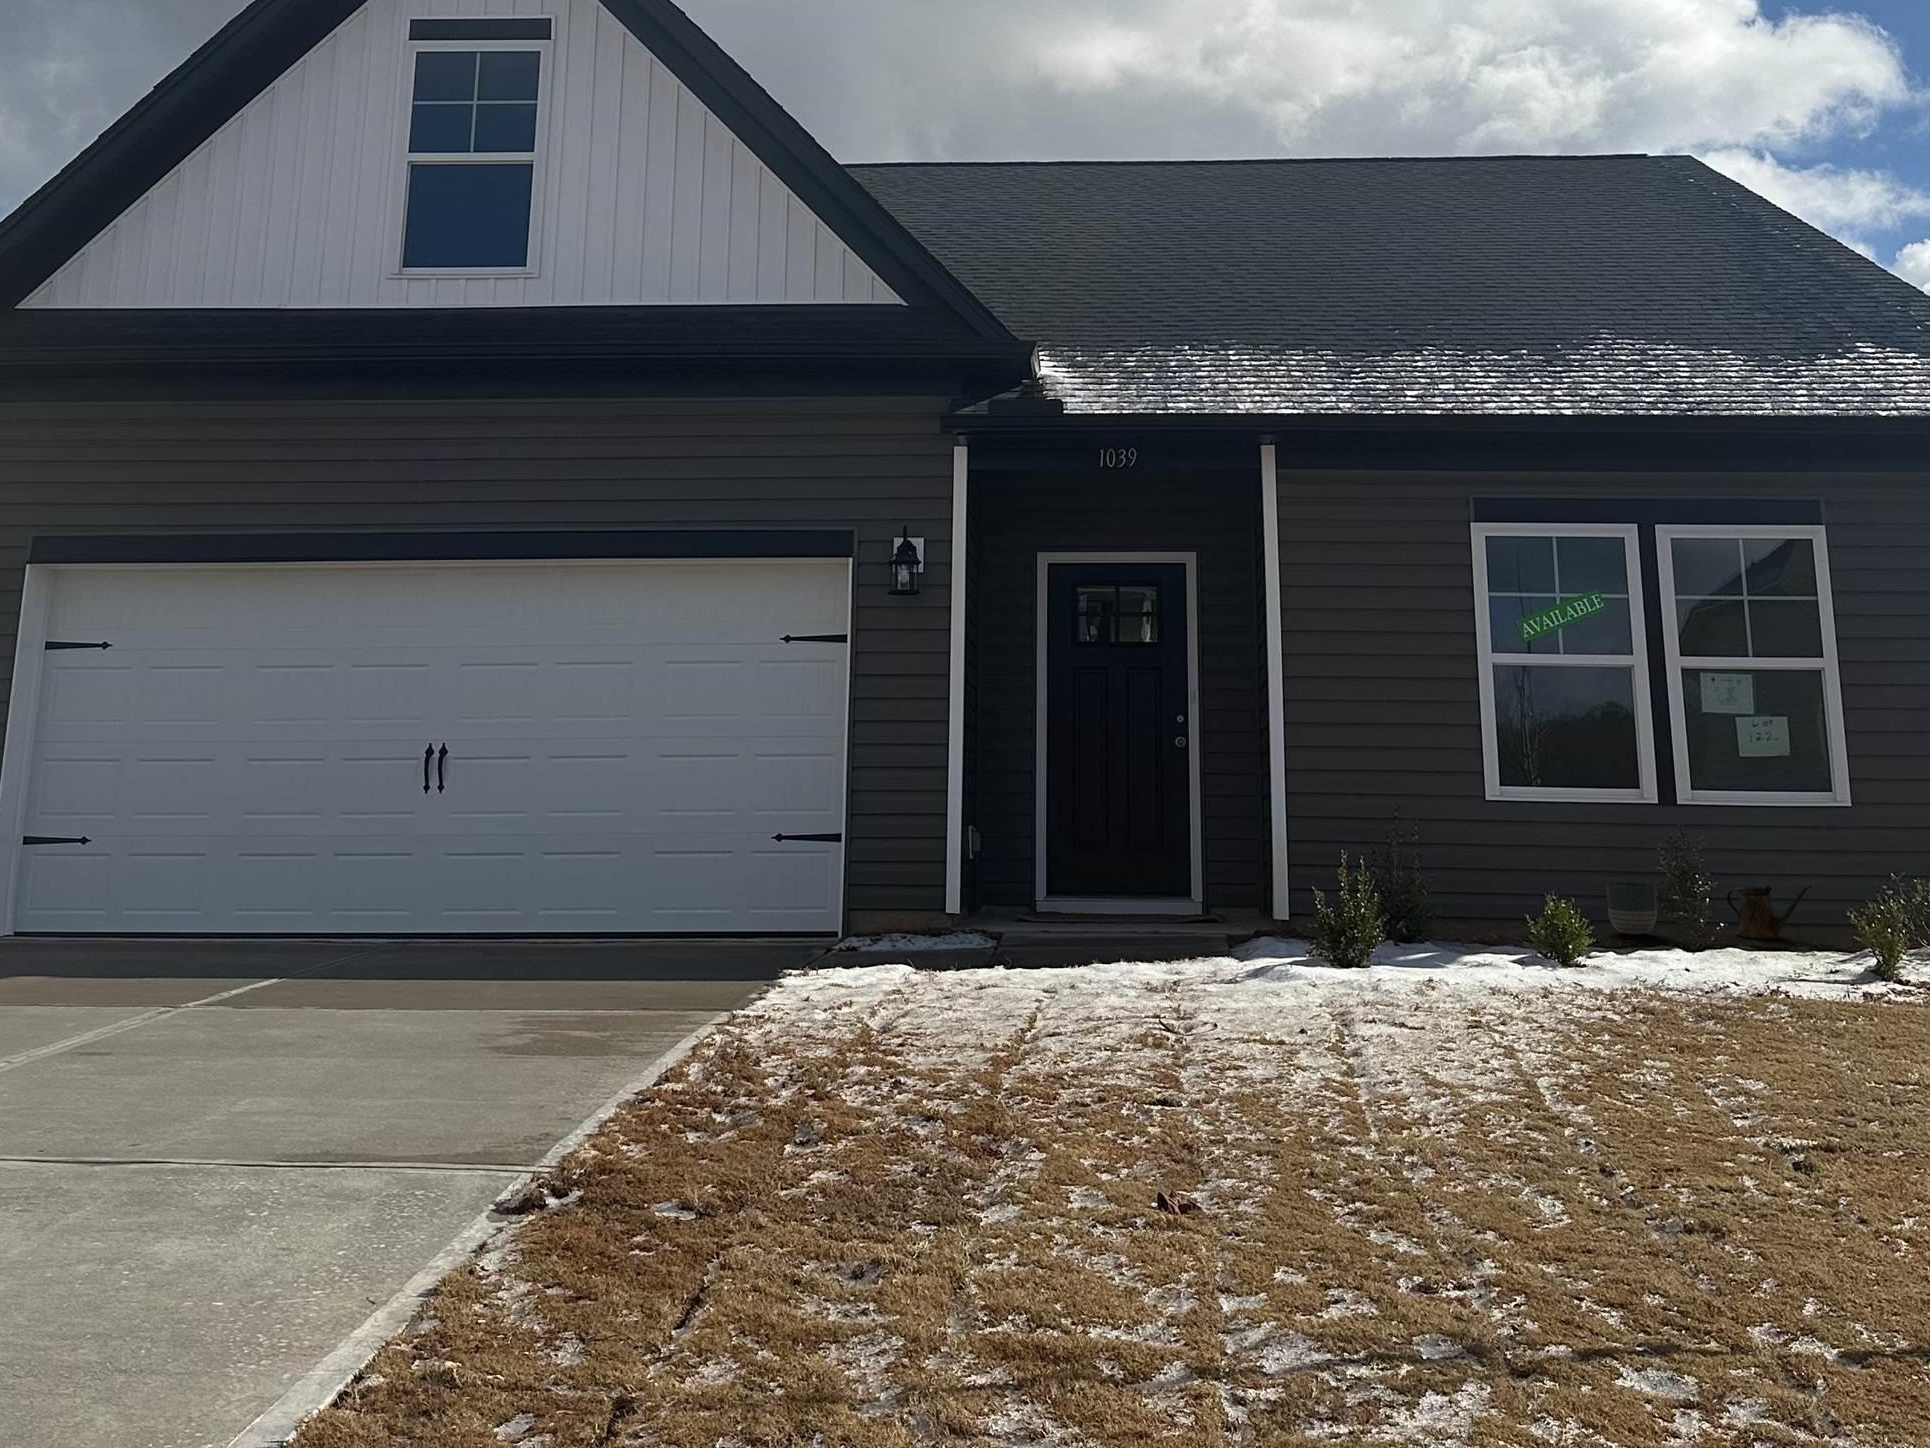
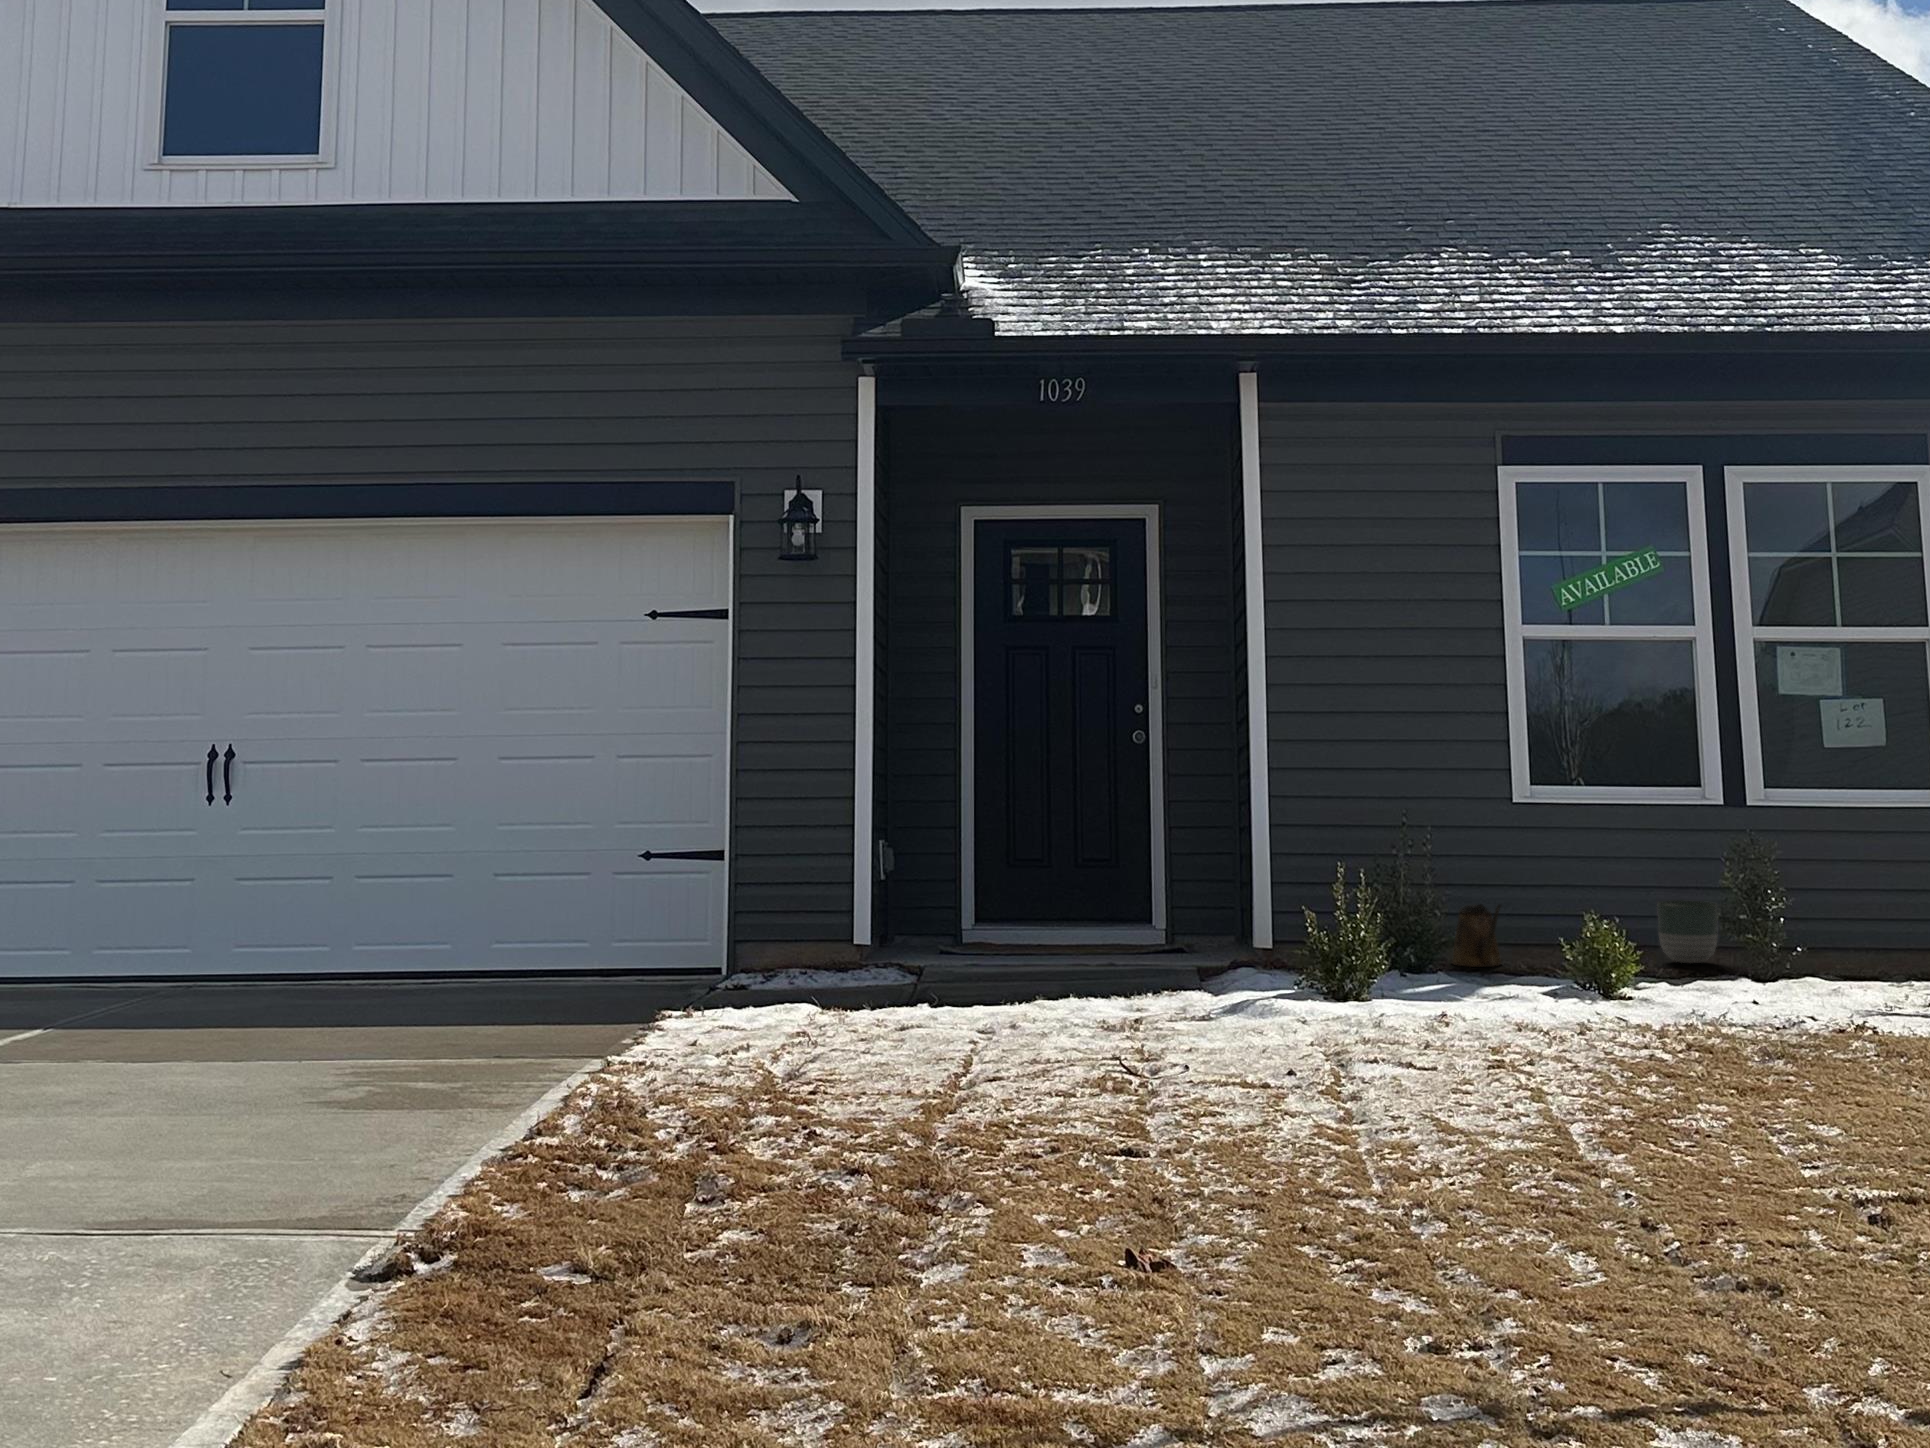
watering can: present [1726,885,1812,939] -> present [1452,904,1501,967]

